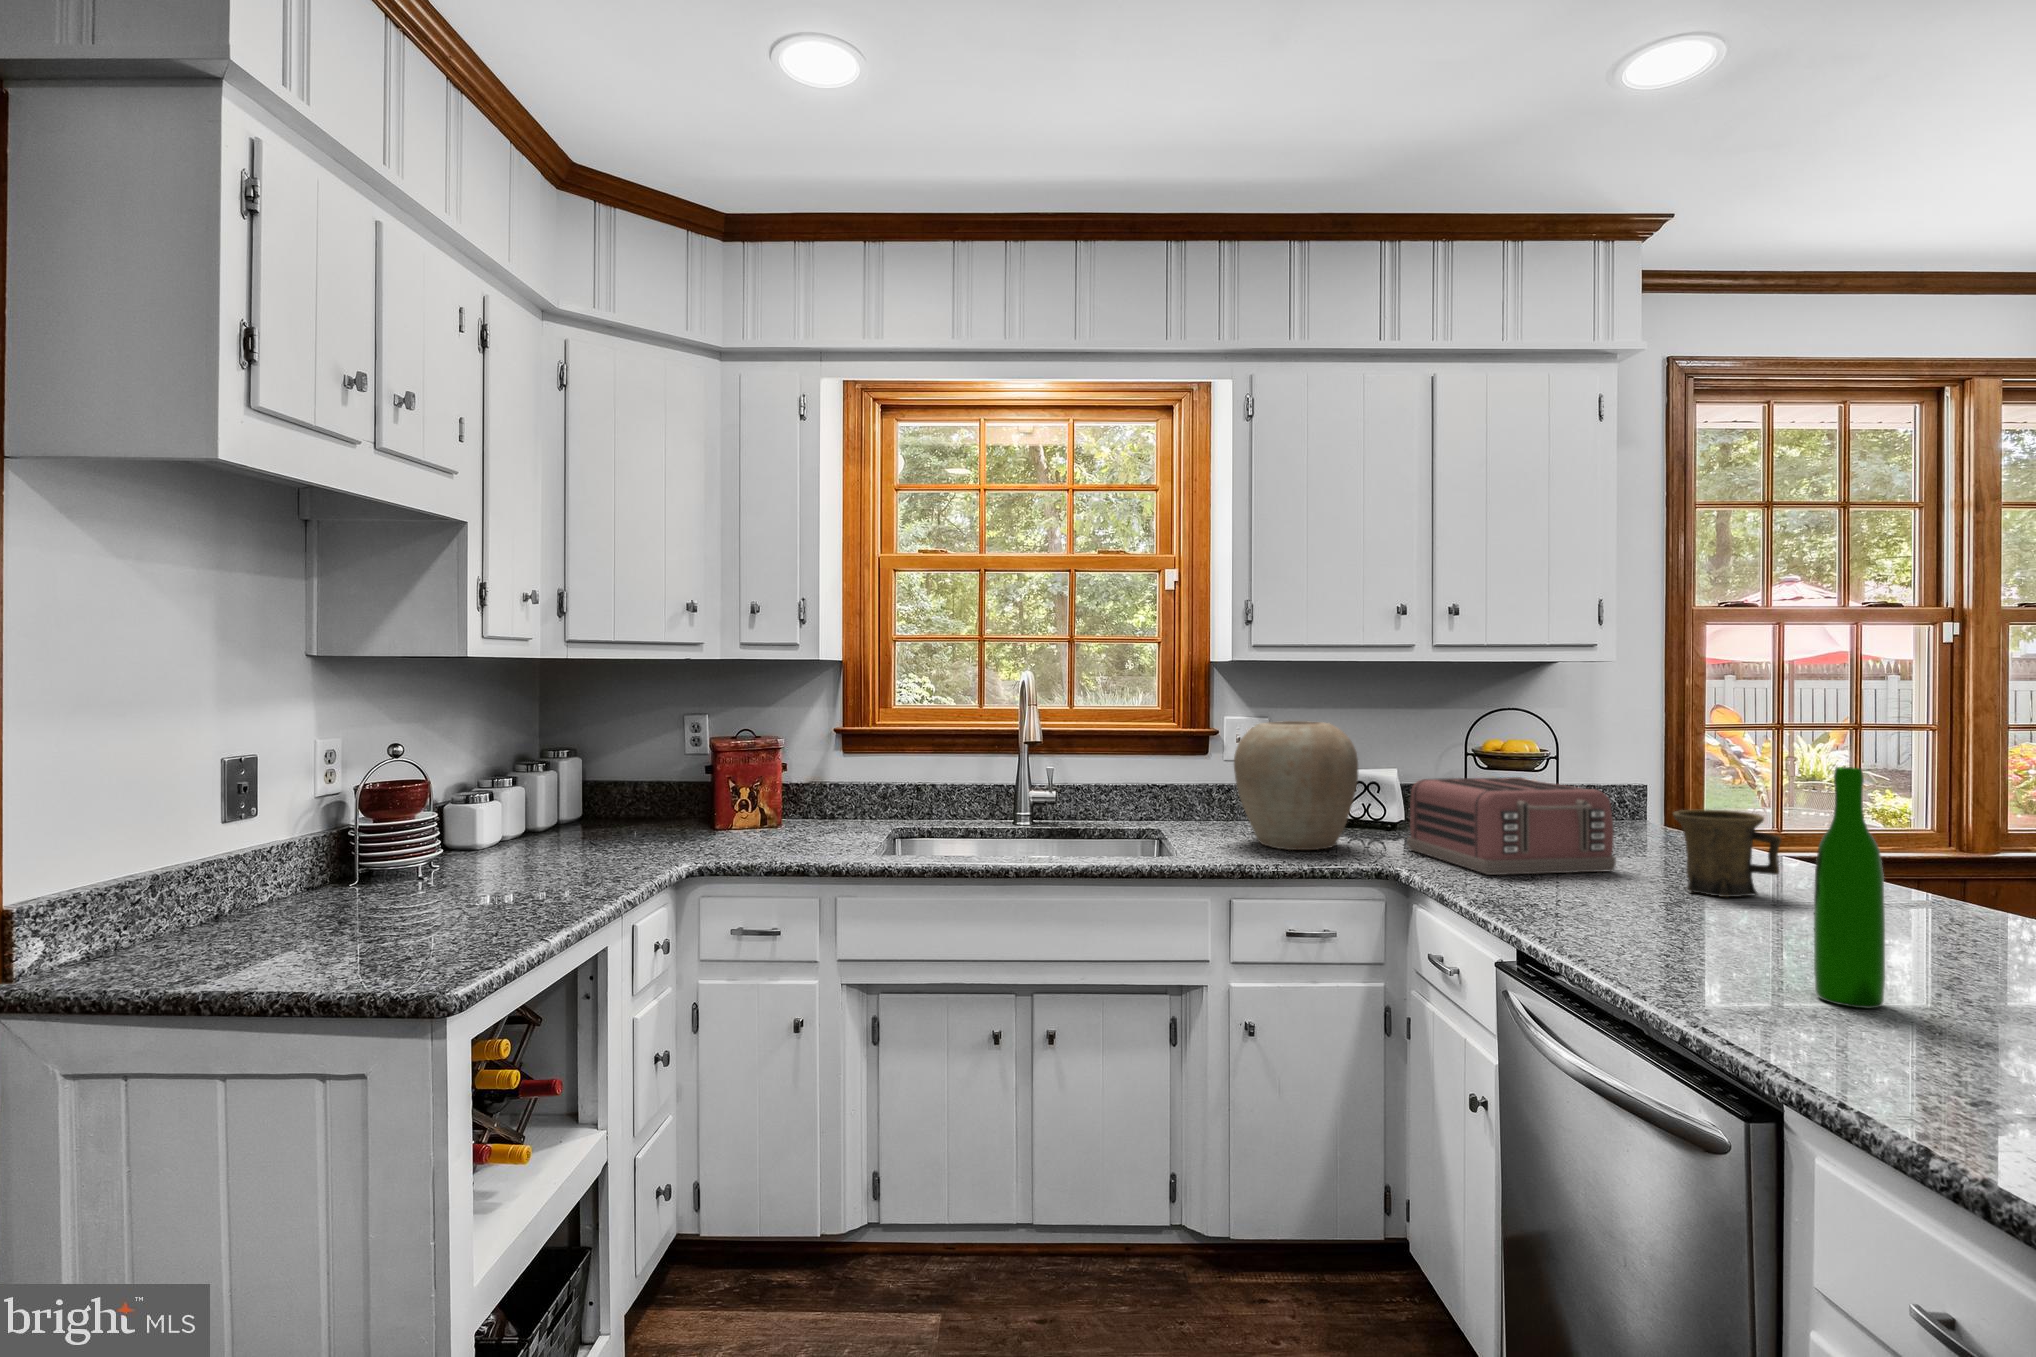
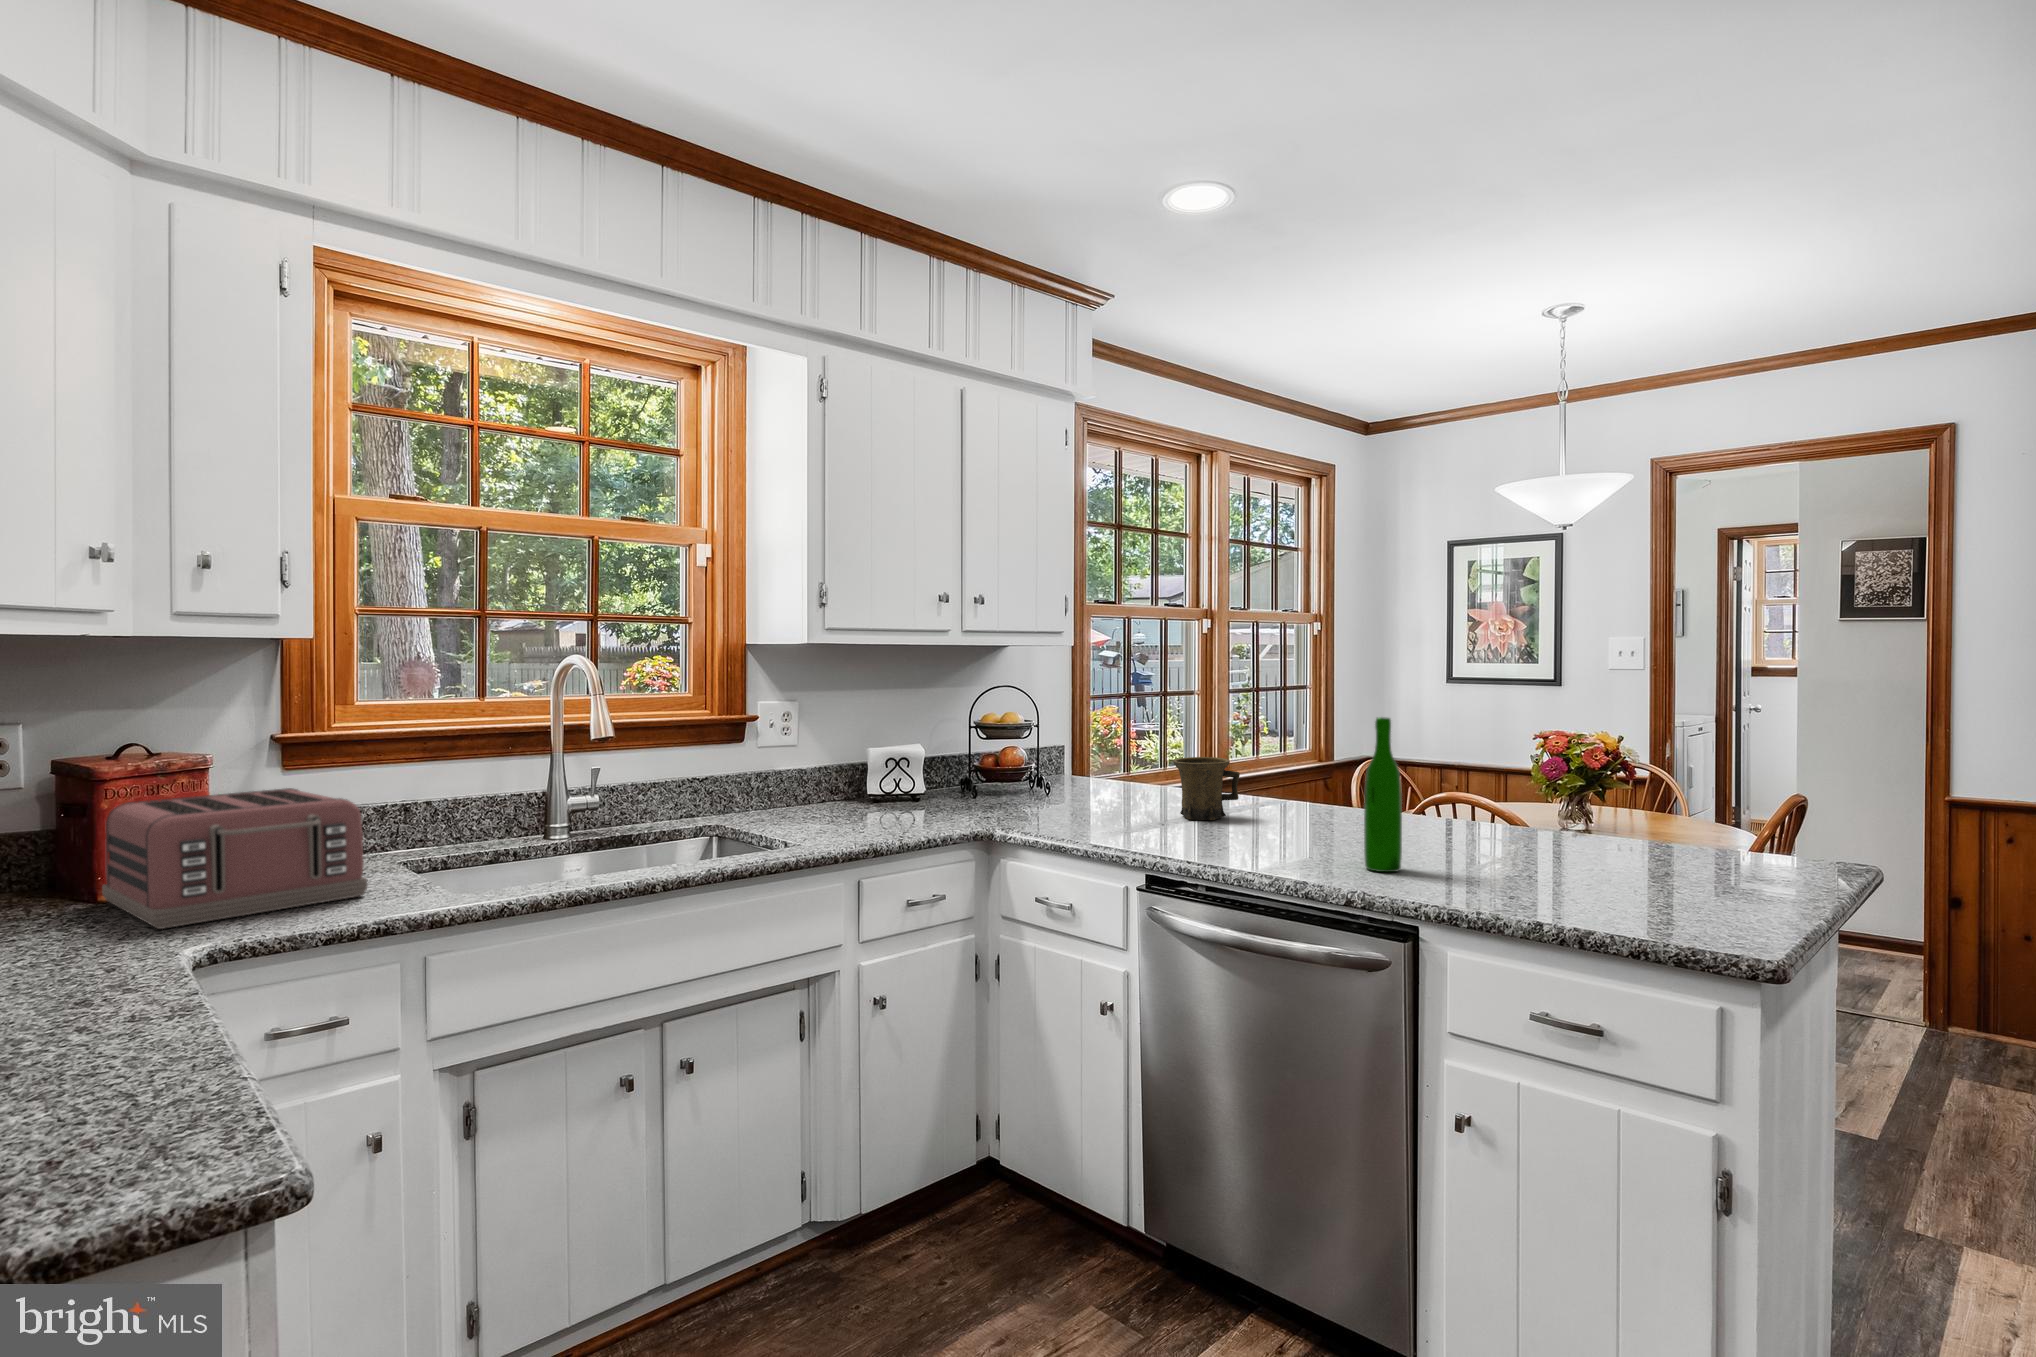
vase: present [1234,721,1358,850] -> none [812,703,929,827]
toaster: present [1407,777,1616,875] -> present [102,788,368,929]

